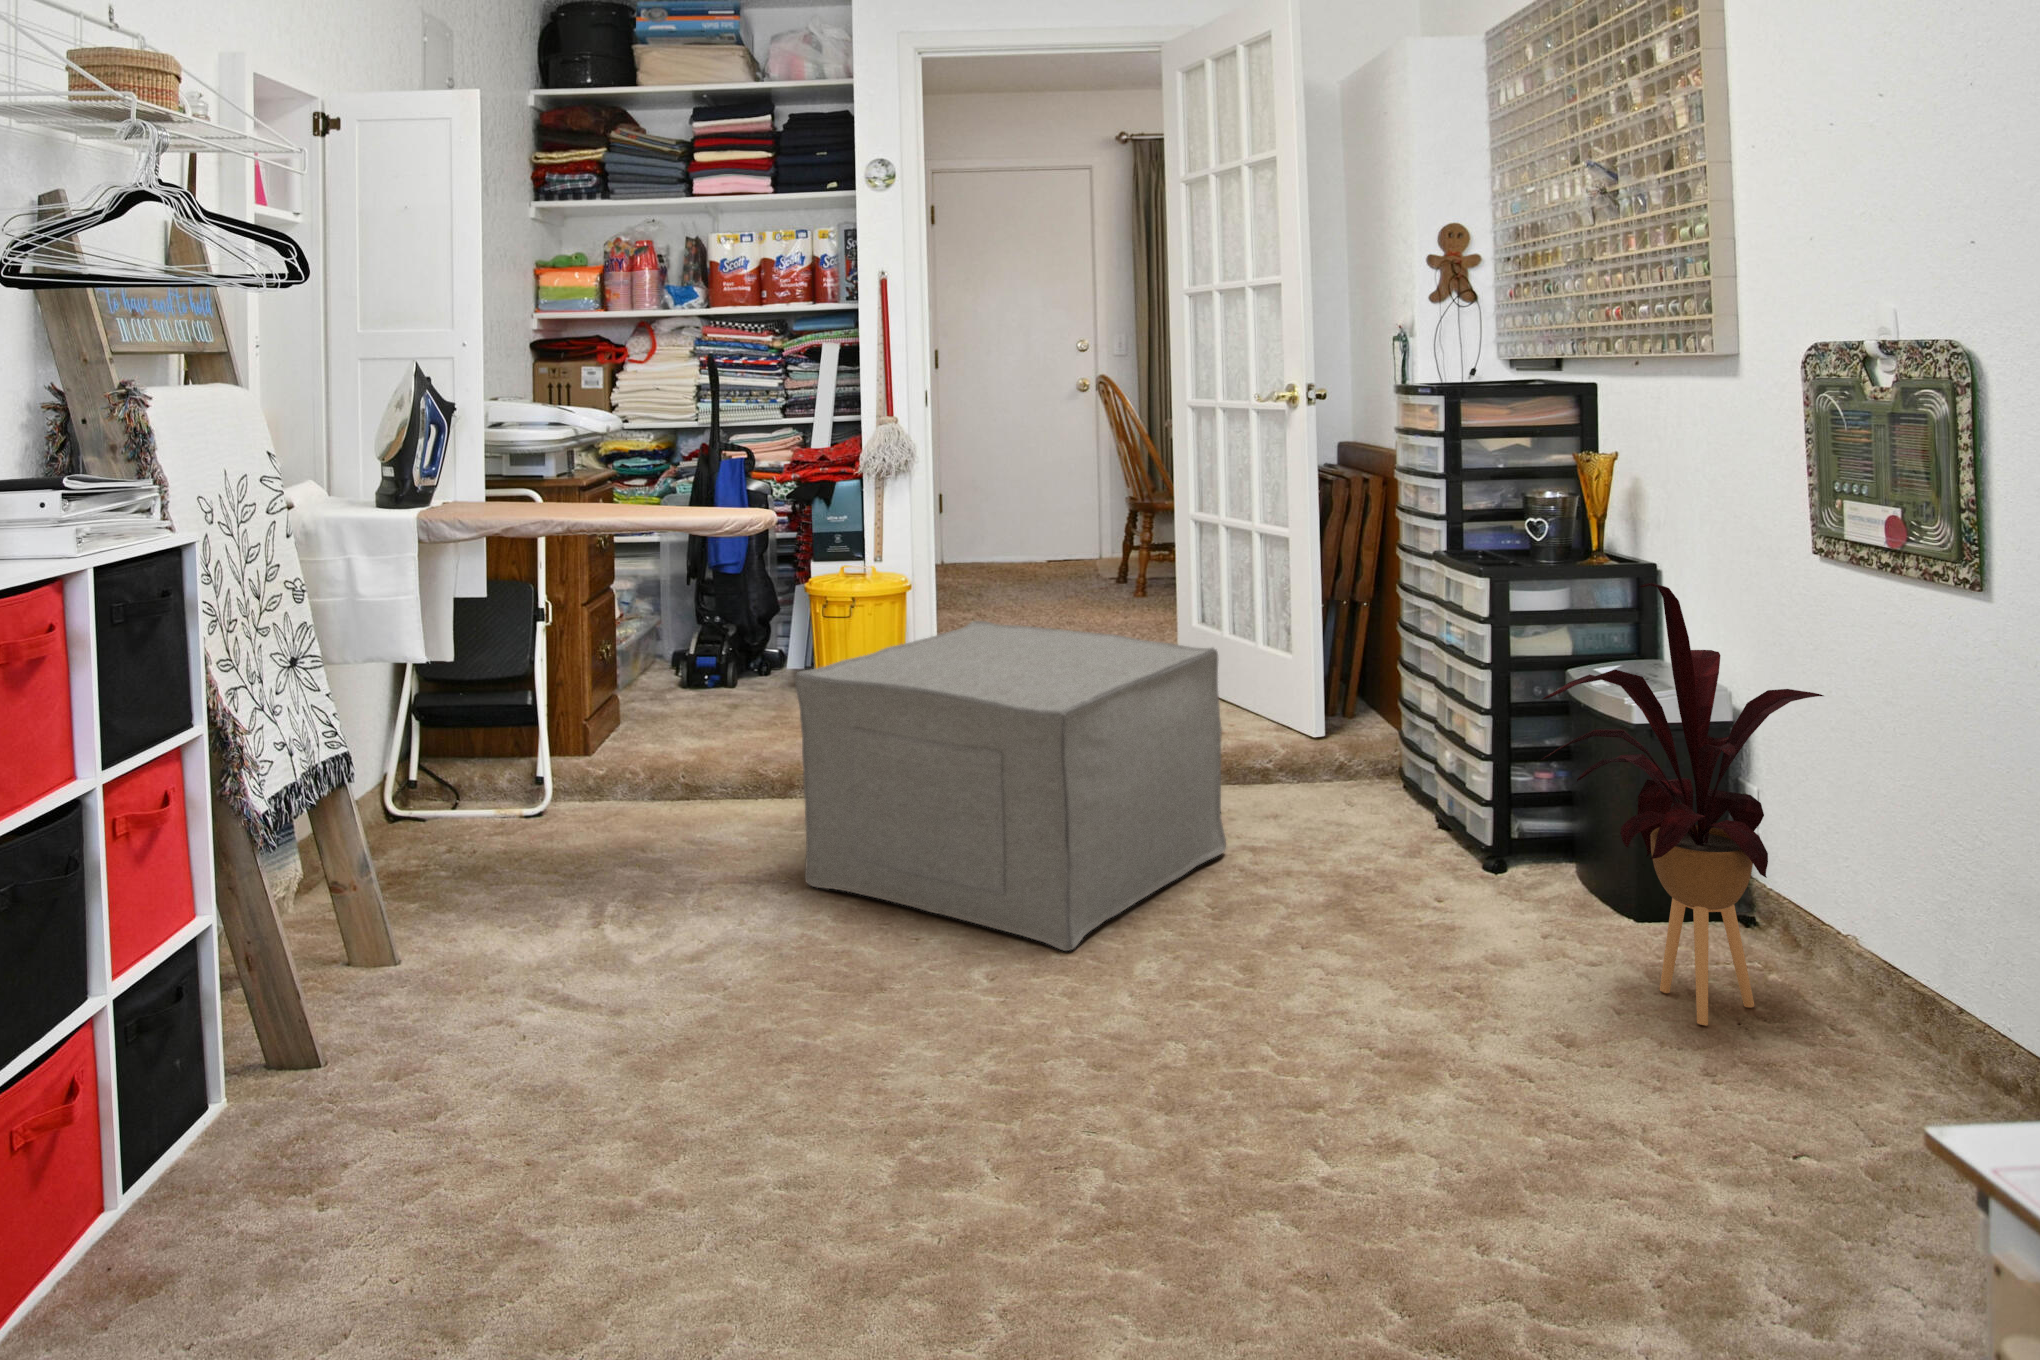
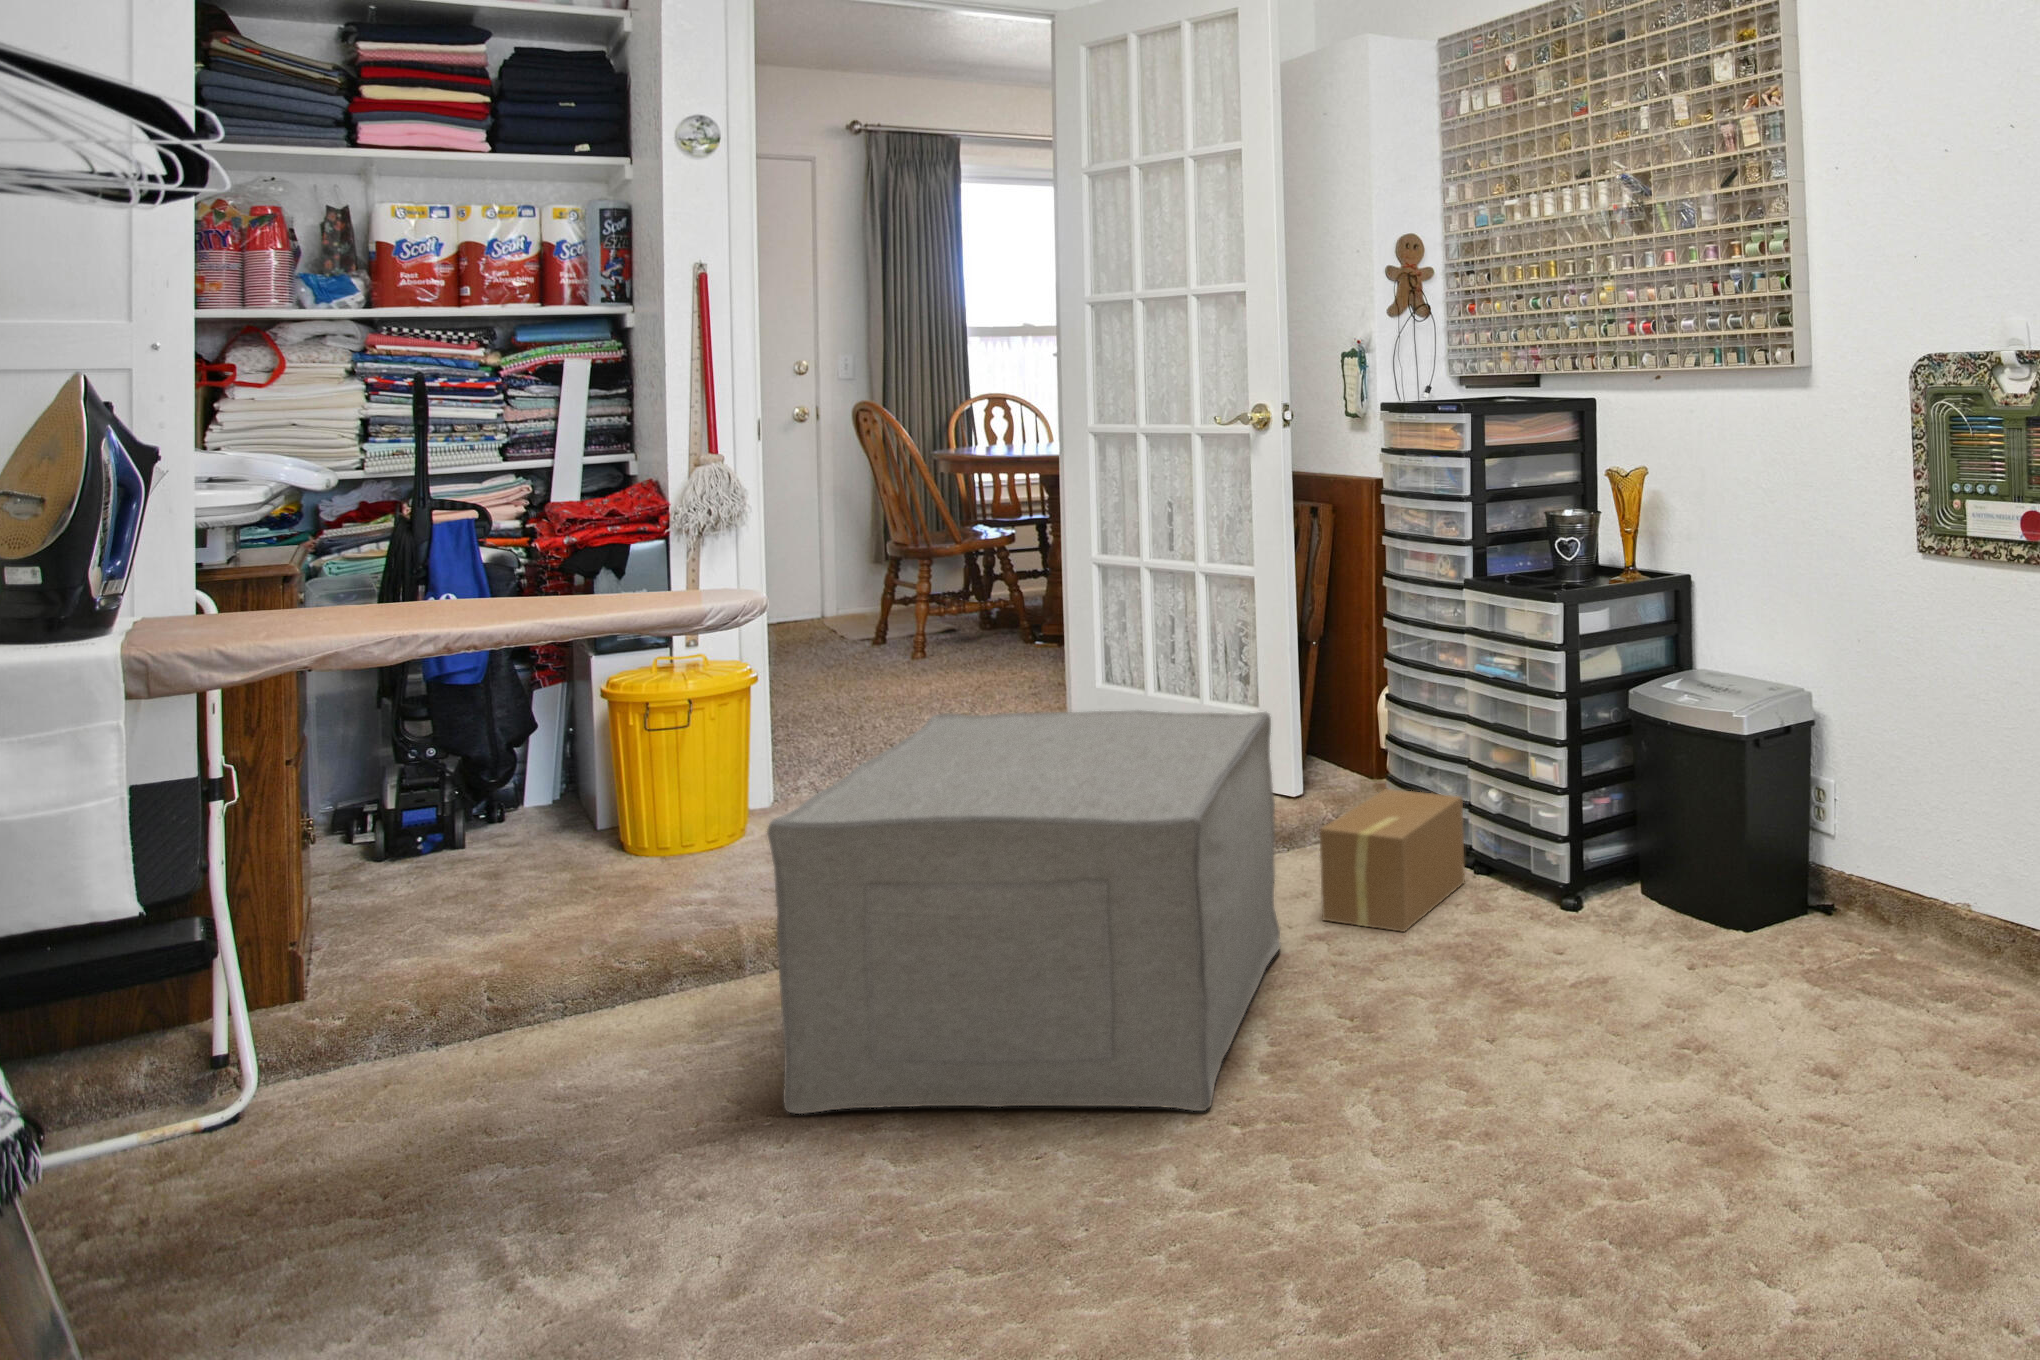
house plant: present [1541,583,1824,1025] -> none [1681,599,1897,1018]
cardboard box: none [1275,740,1432,866] -> present [1320,789,1465,932]

